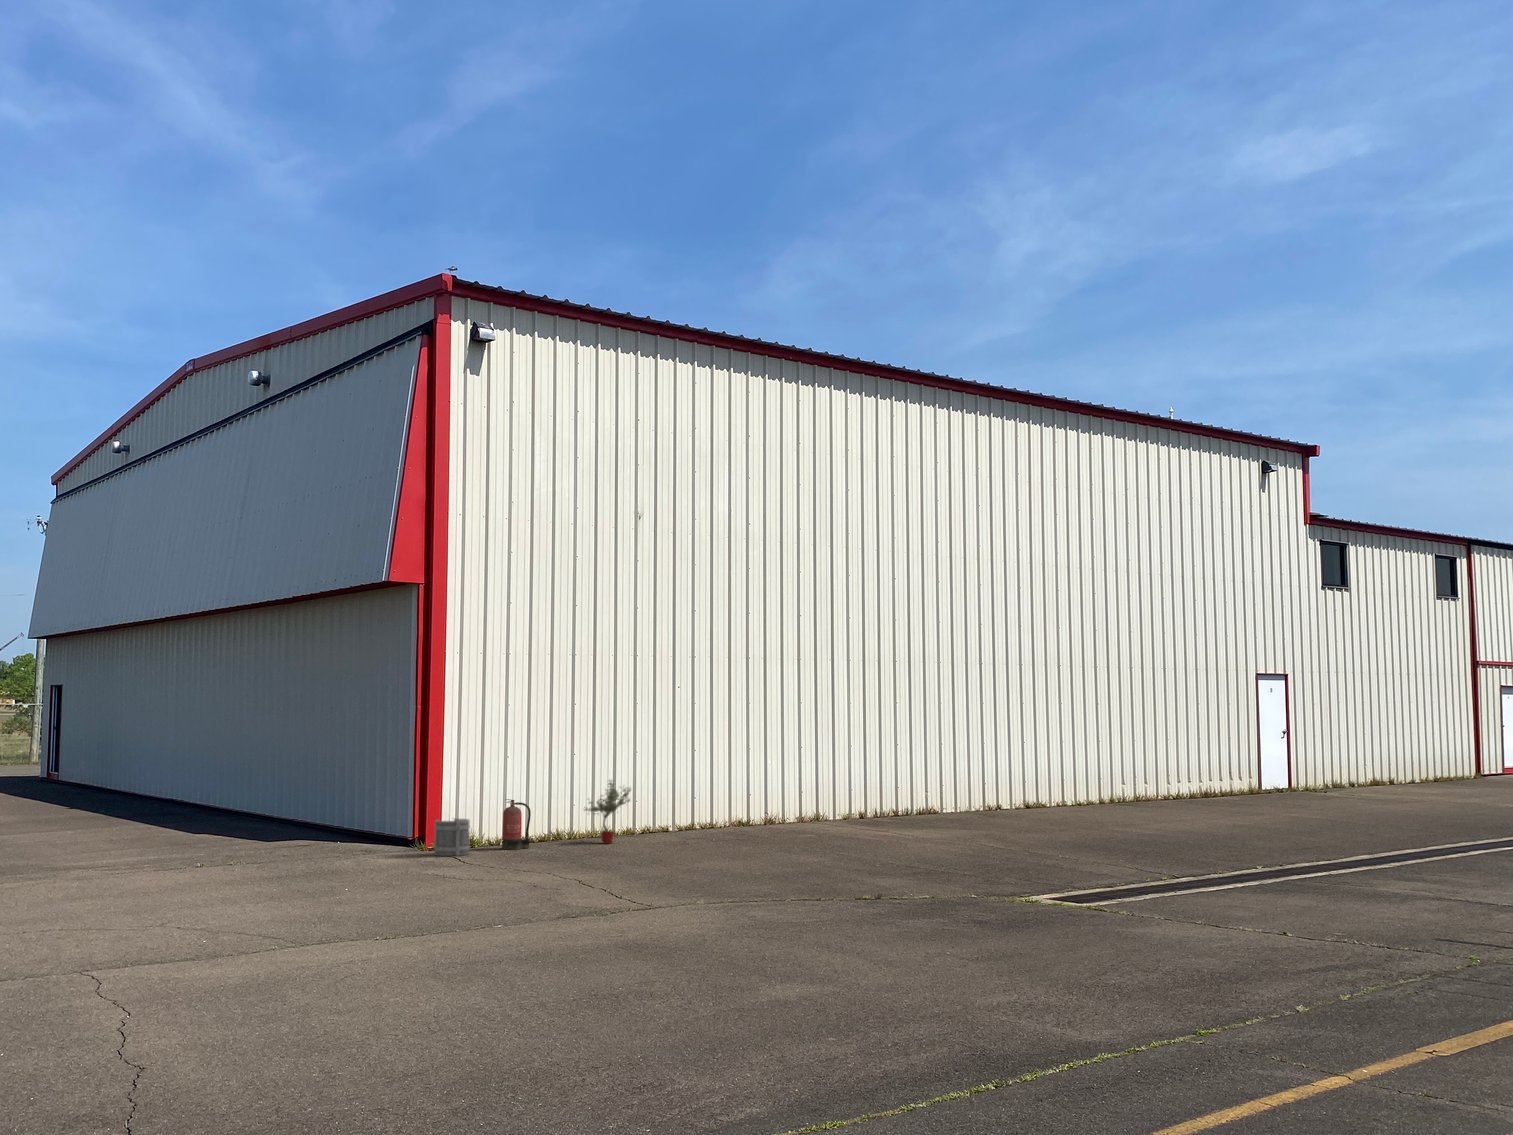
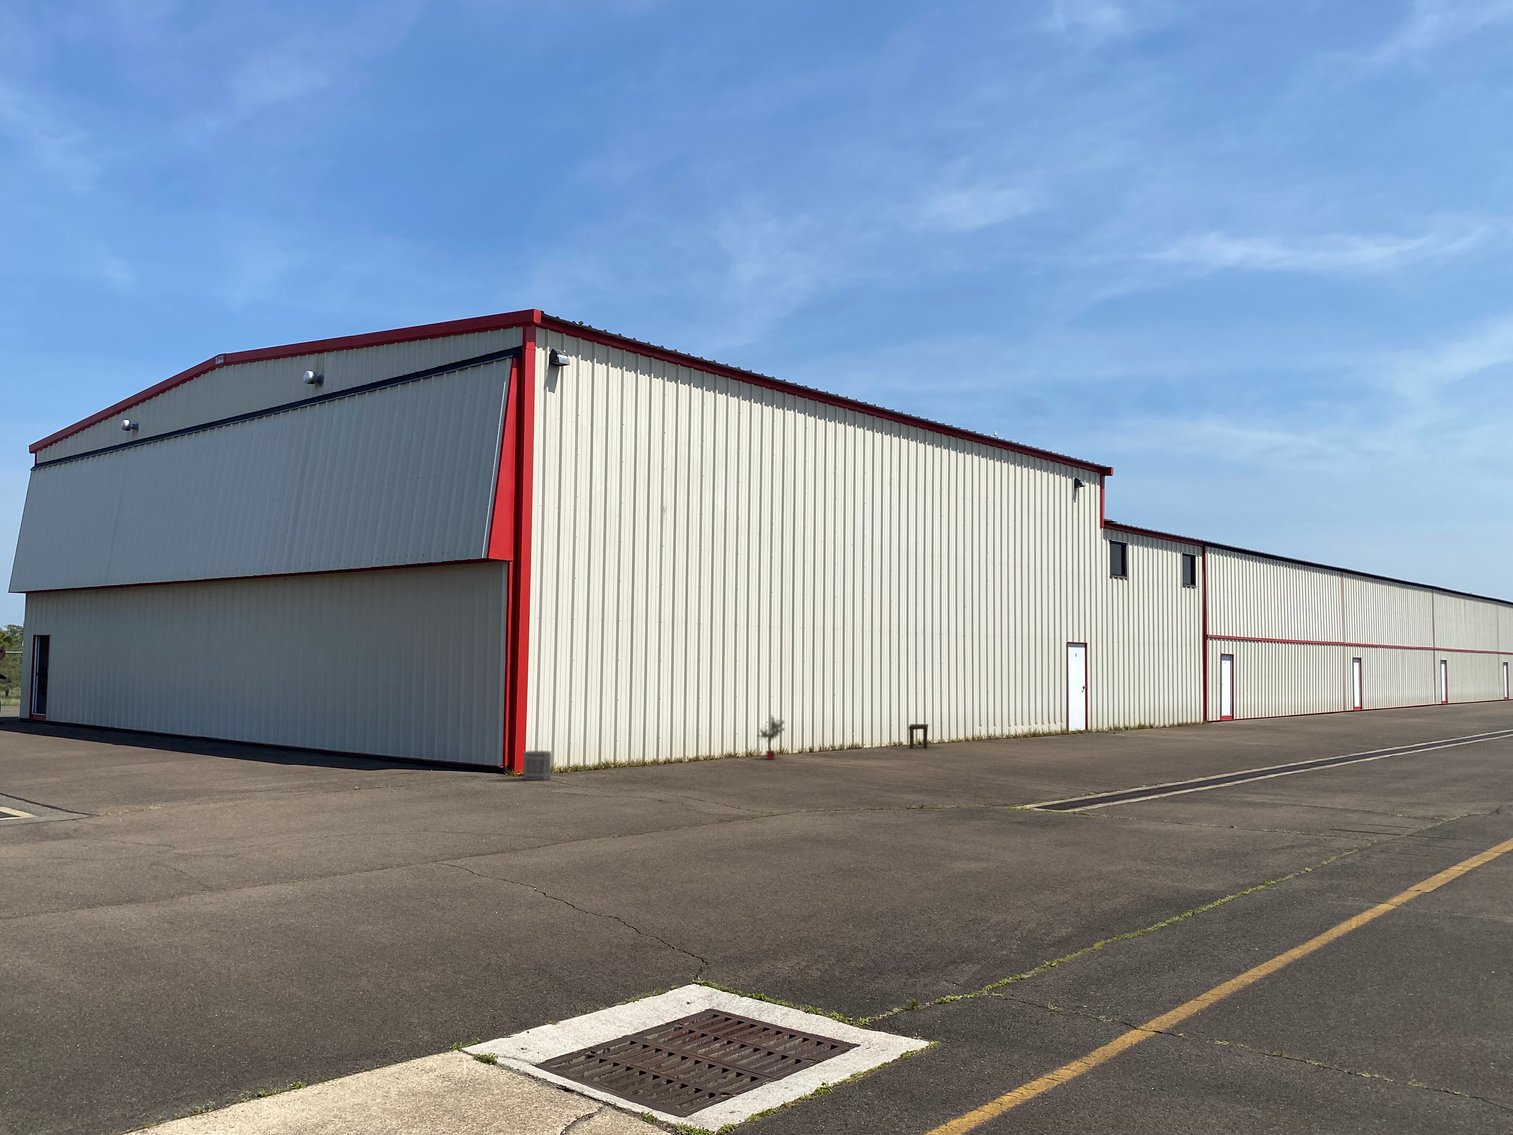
potted tree: present [585,780,631,844] -> present [758,716,784,760]
bench: none [1007,782,1038,813] -> present [909,724,928,749]
fire extinguisher: present [502,799,531,850] -> none [568,735,590,775]

